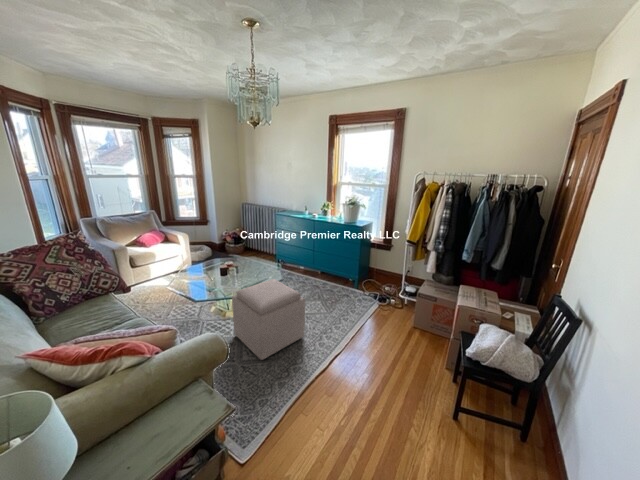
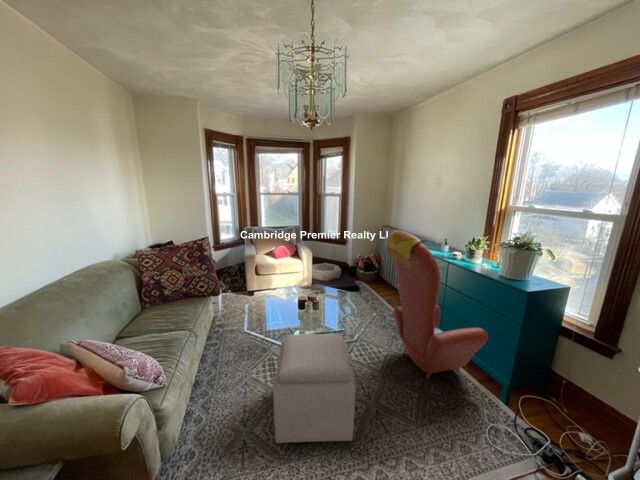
armchair: none [283,201,346,296] -> present [386,230,488,379]

